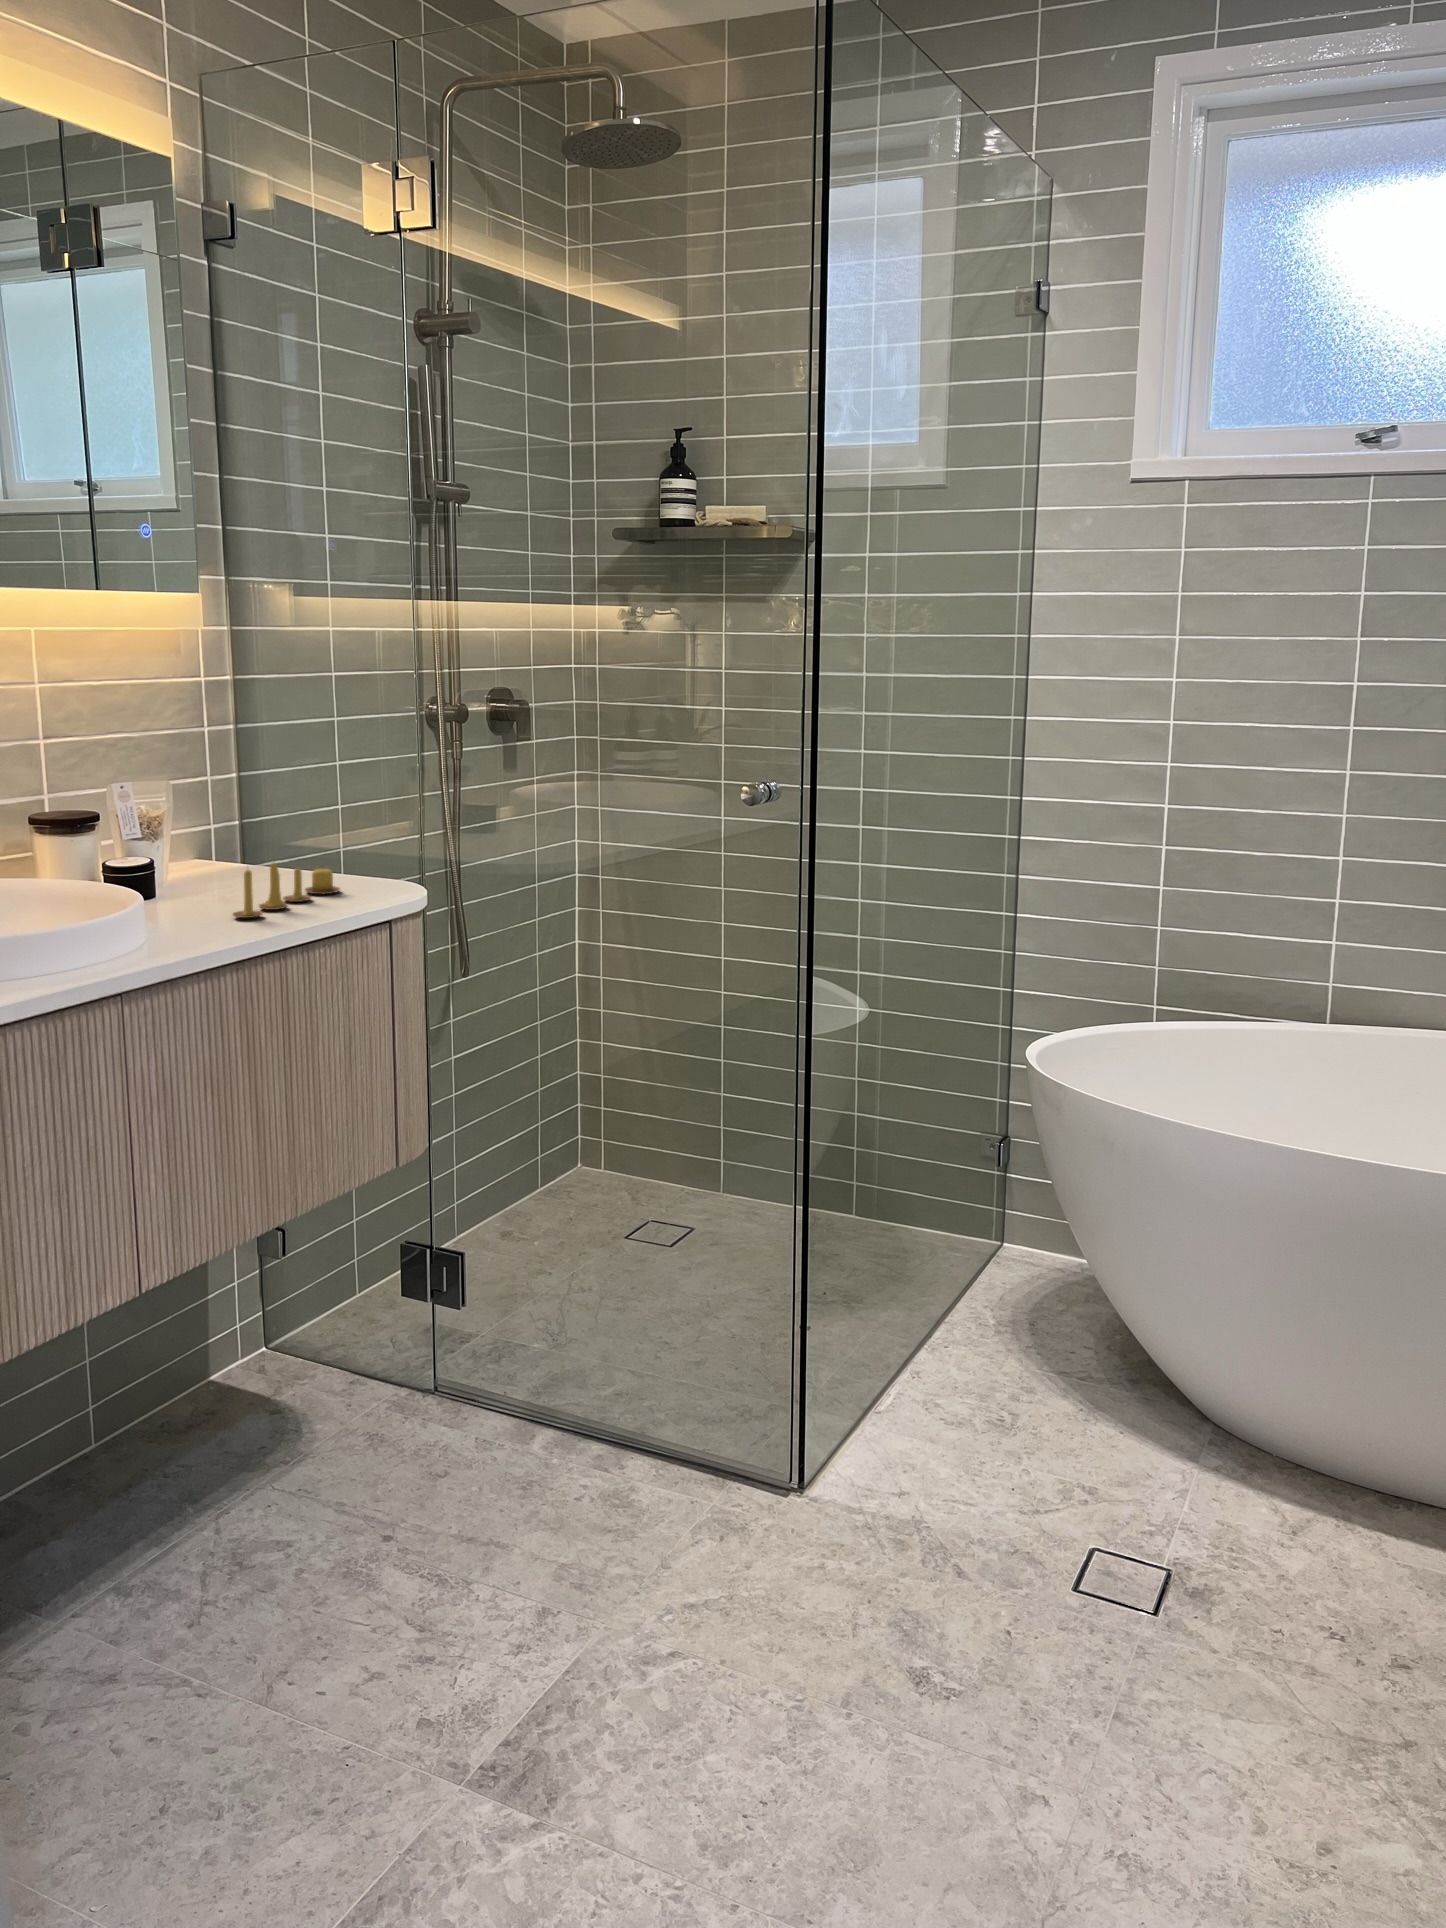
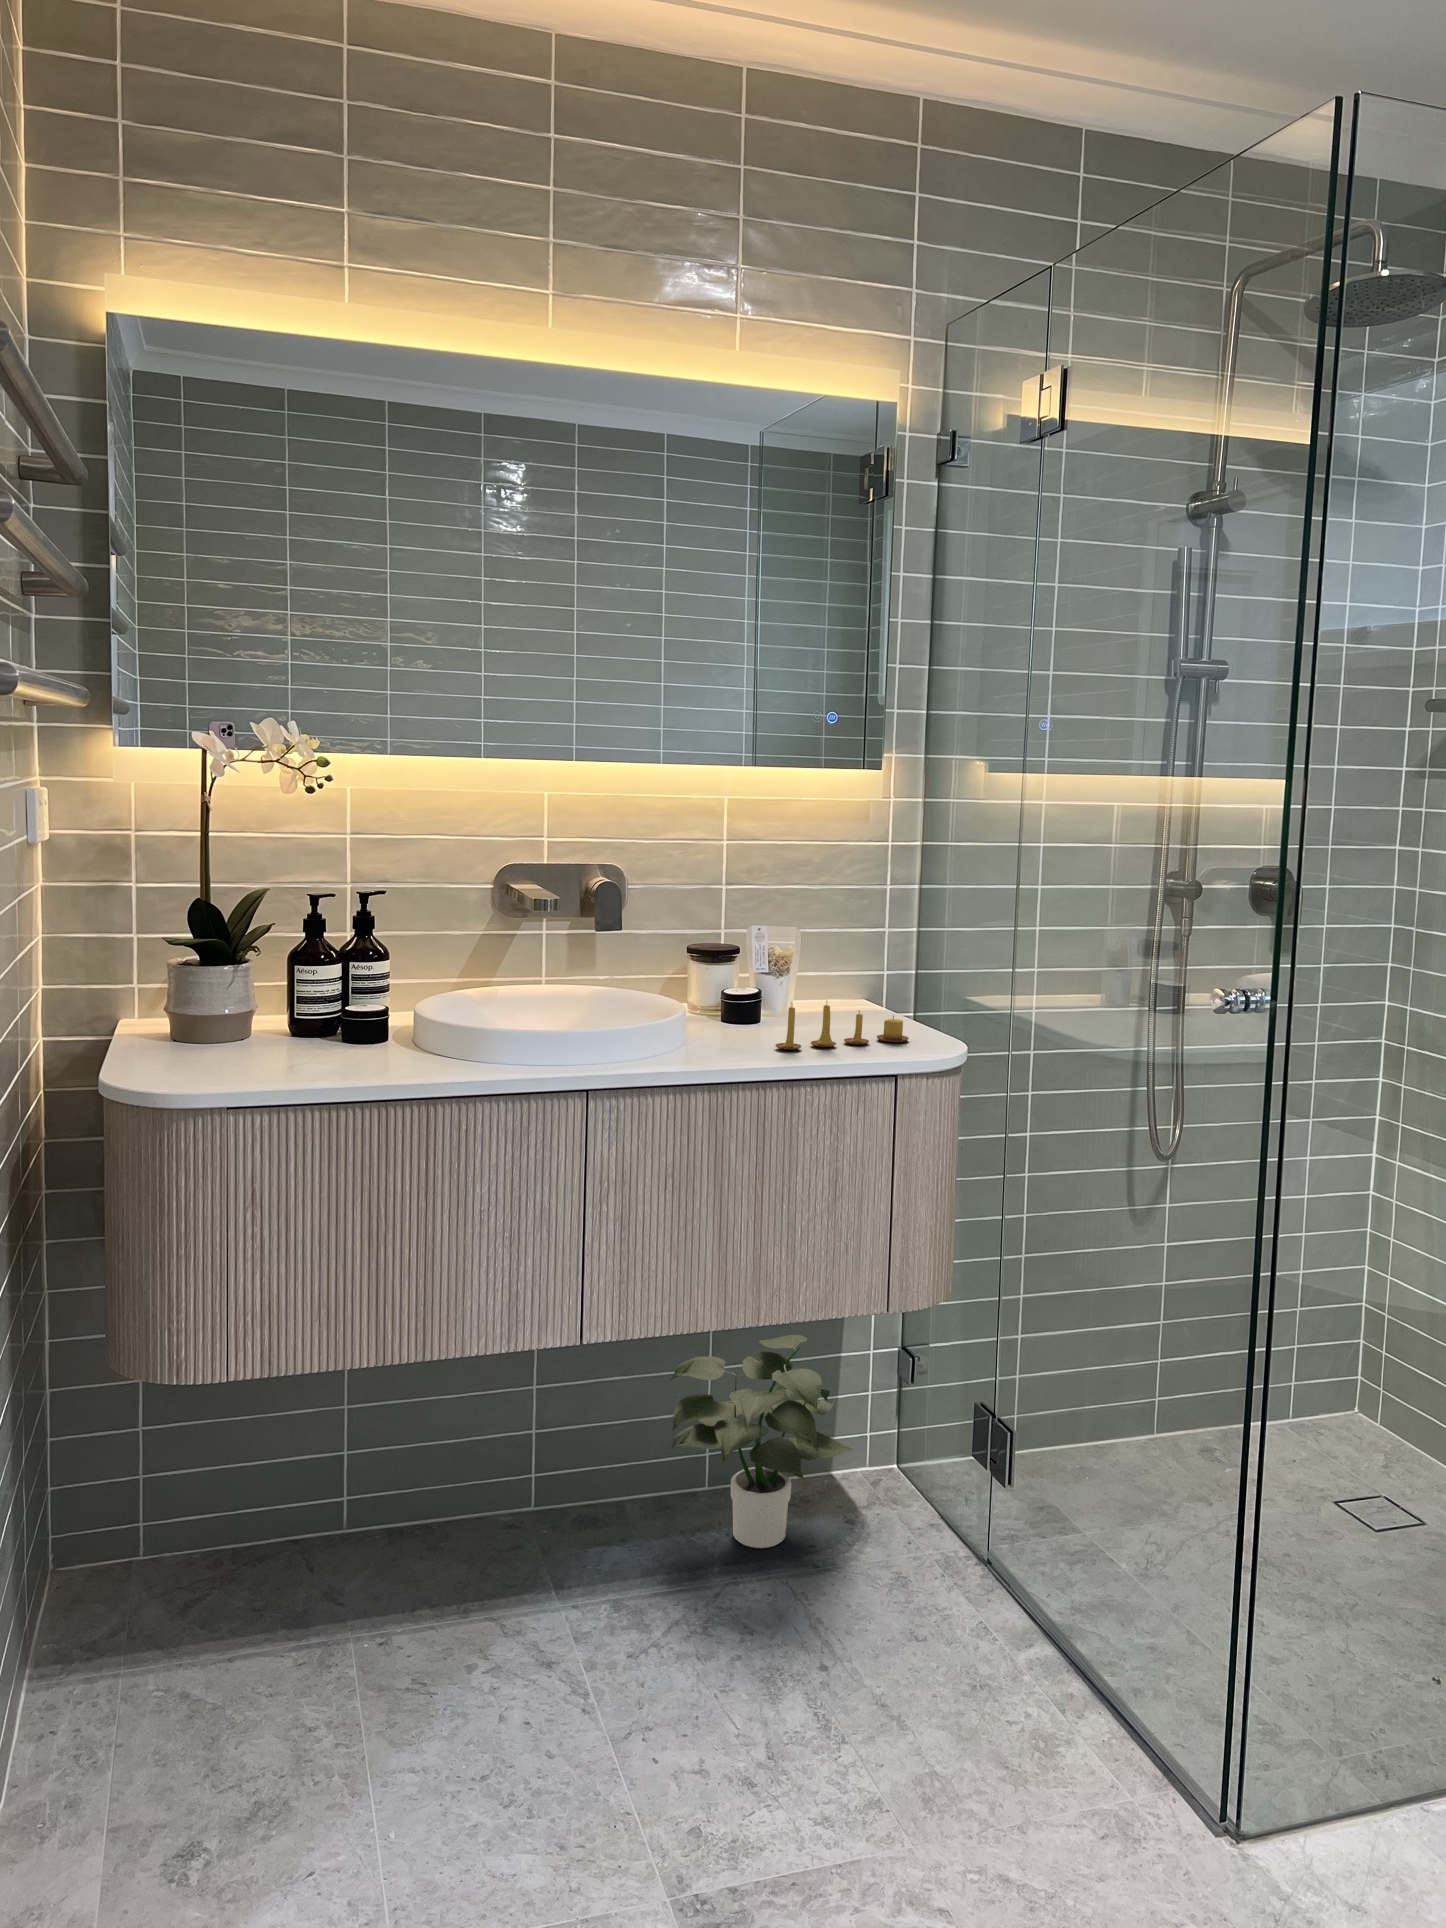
potted plant: none [69,1236,280,1475] -> present [668,1335,853,1548]

